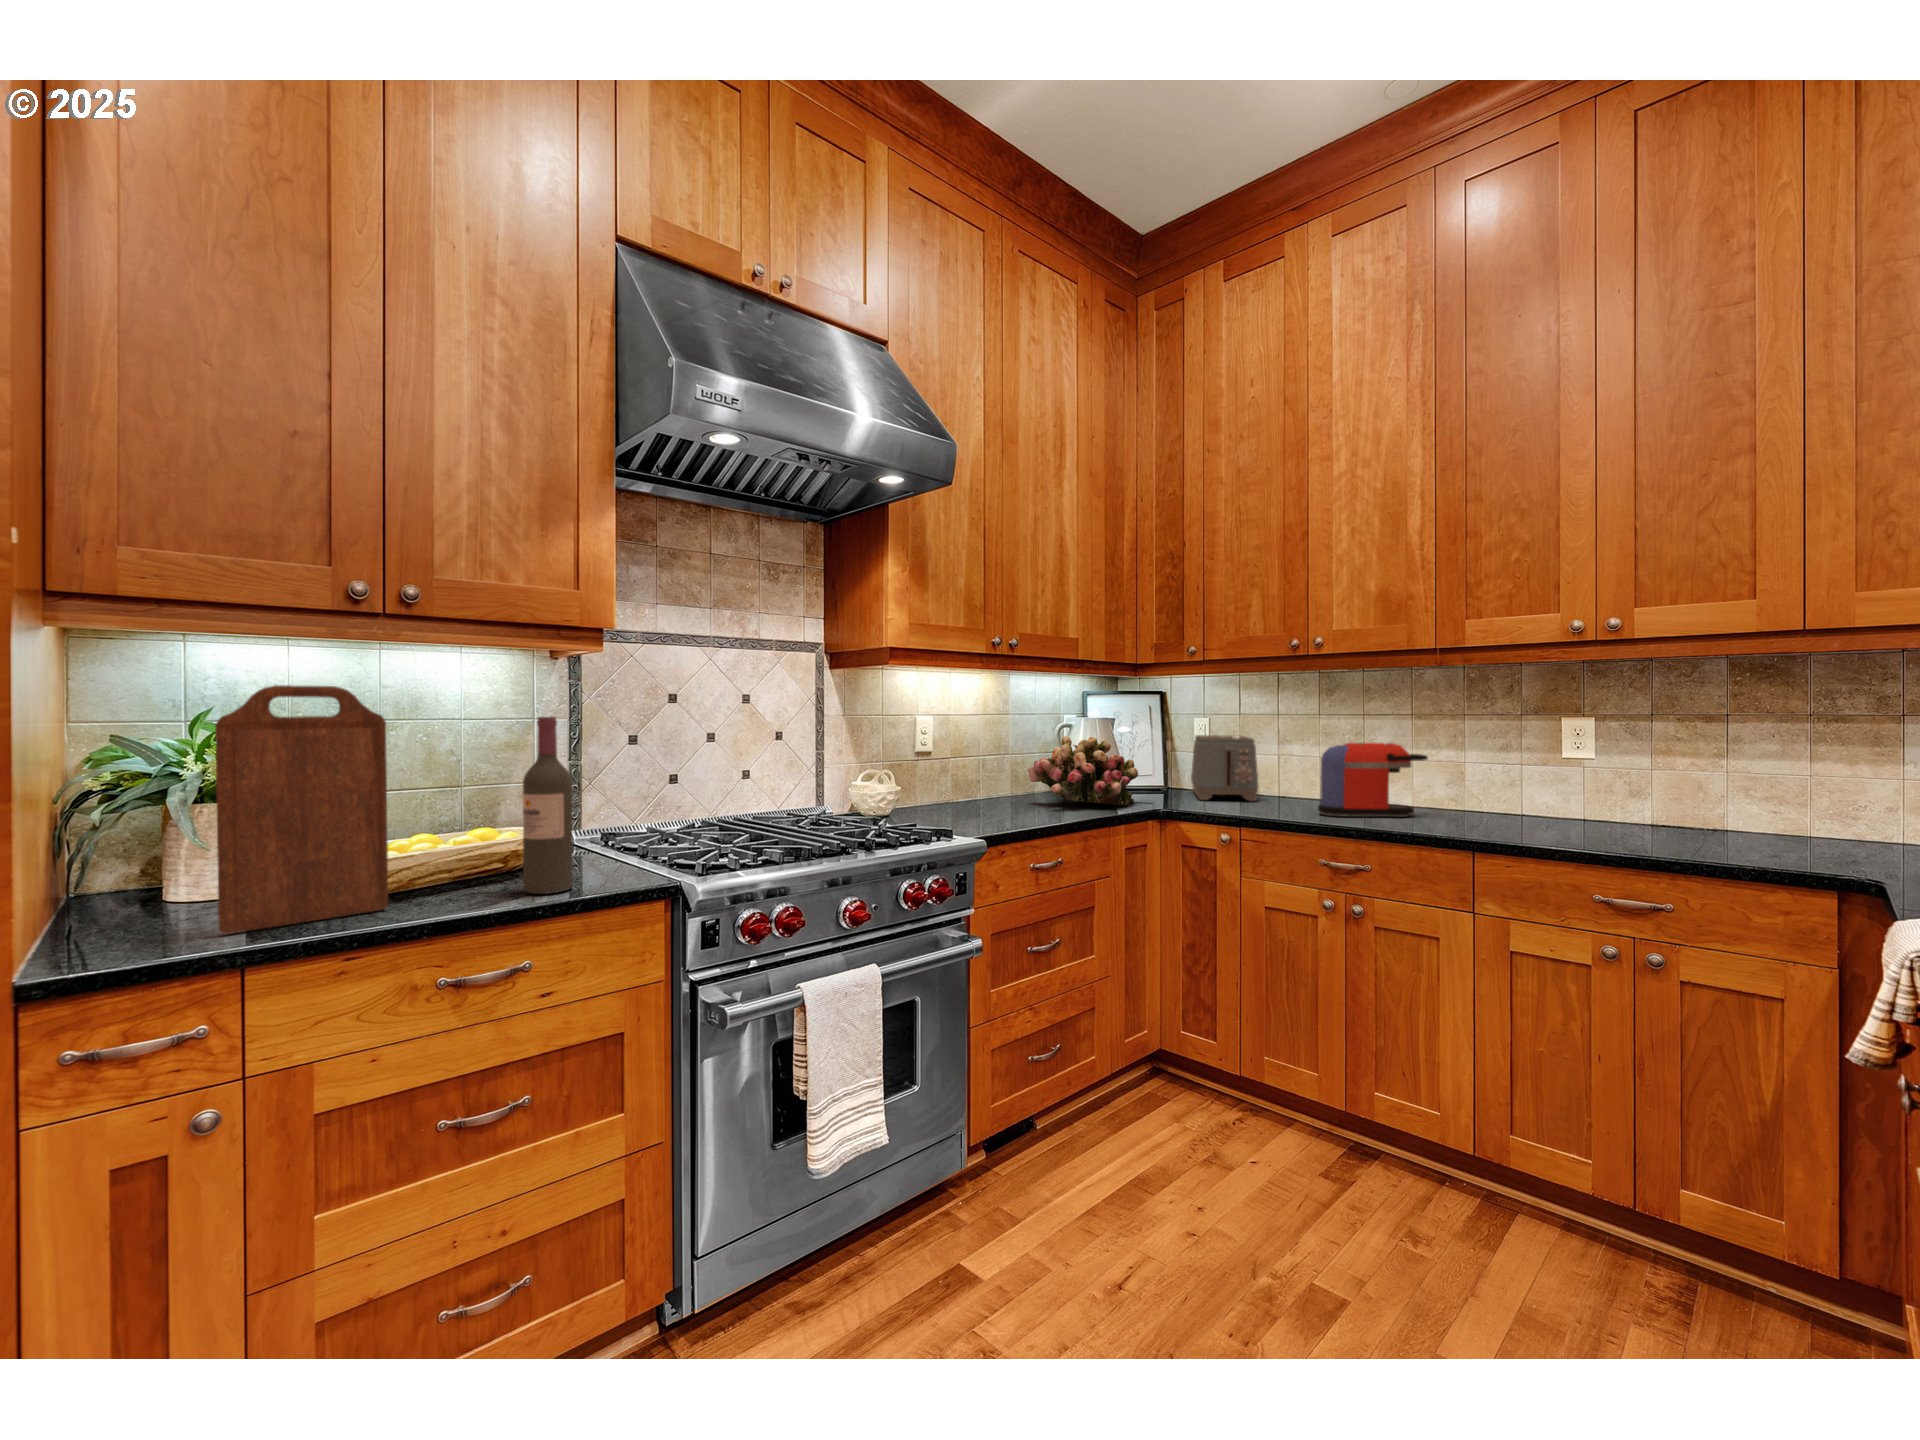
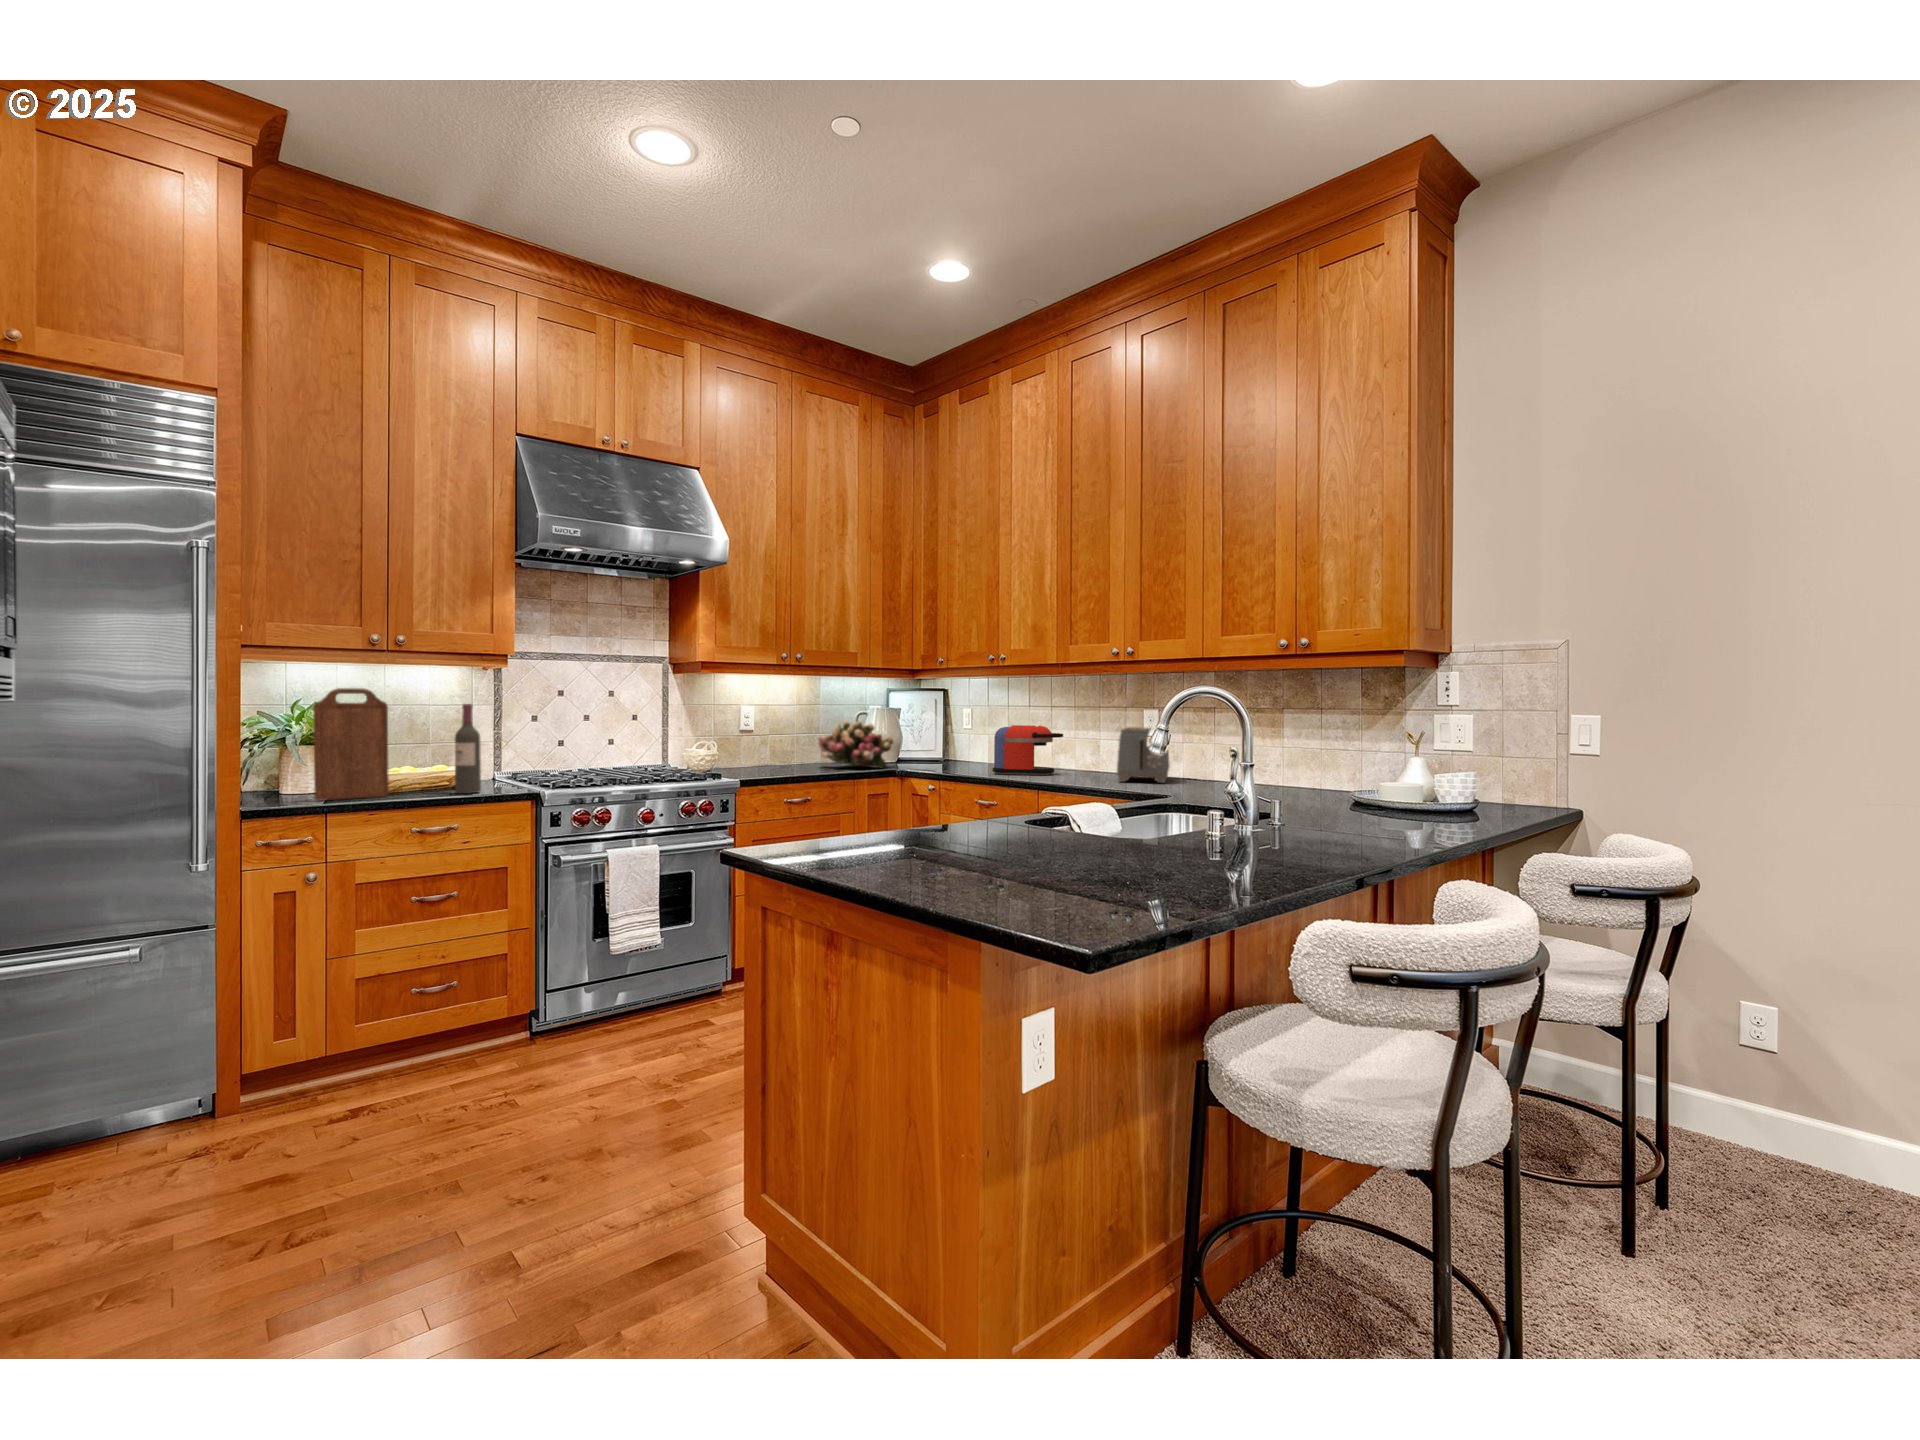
toaster: present [1191,735,1259,801] -> present [1117,727,1170,783]

